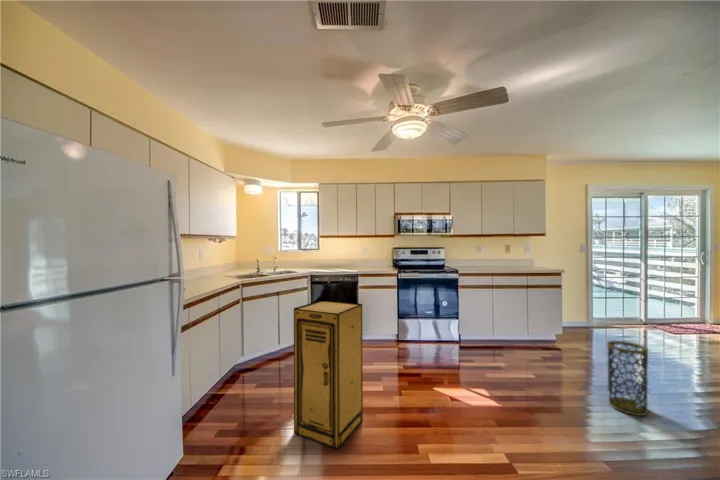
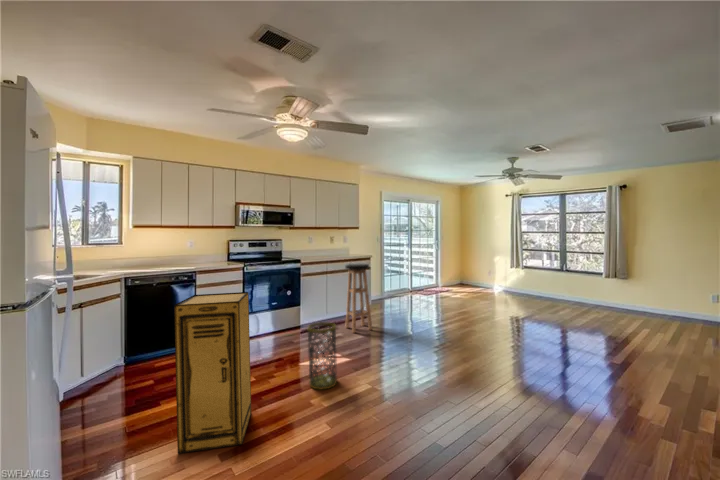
bar stool: none [510,280,546,368] -> present [345,264,372,333]
trash can: present [607,341,648,416] -> present [308,322,337,389]

